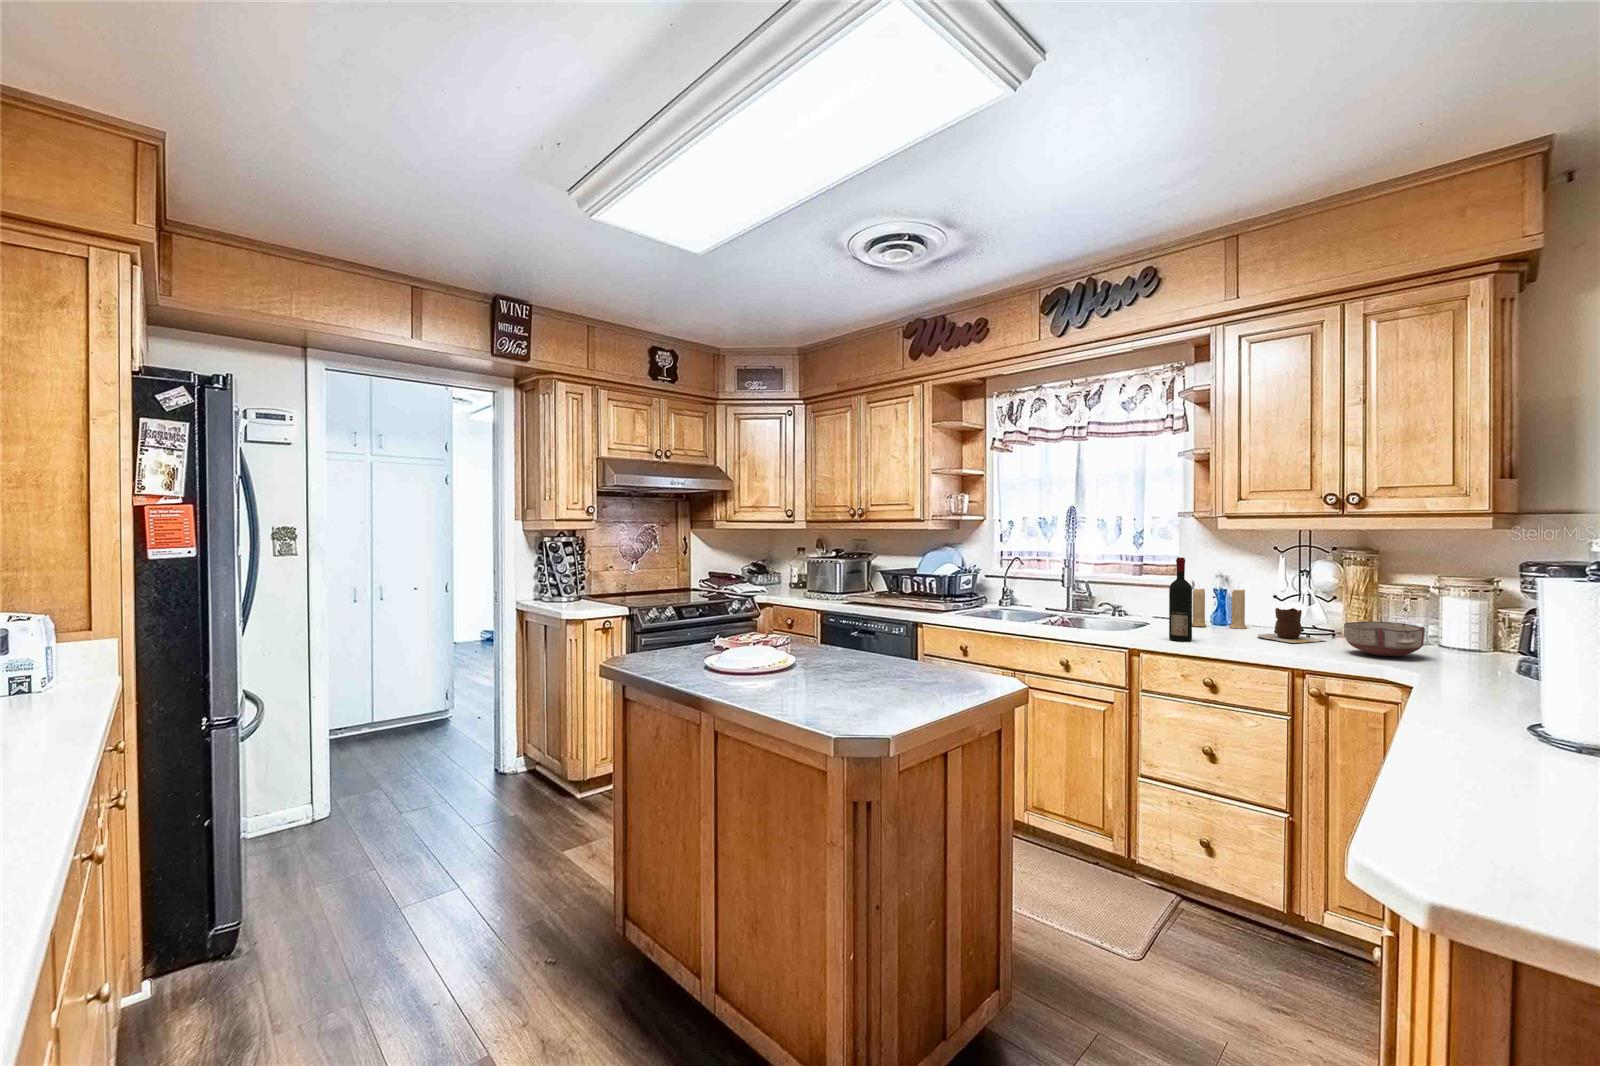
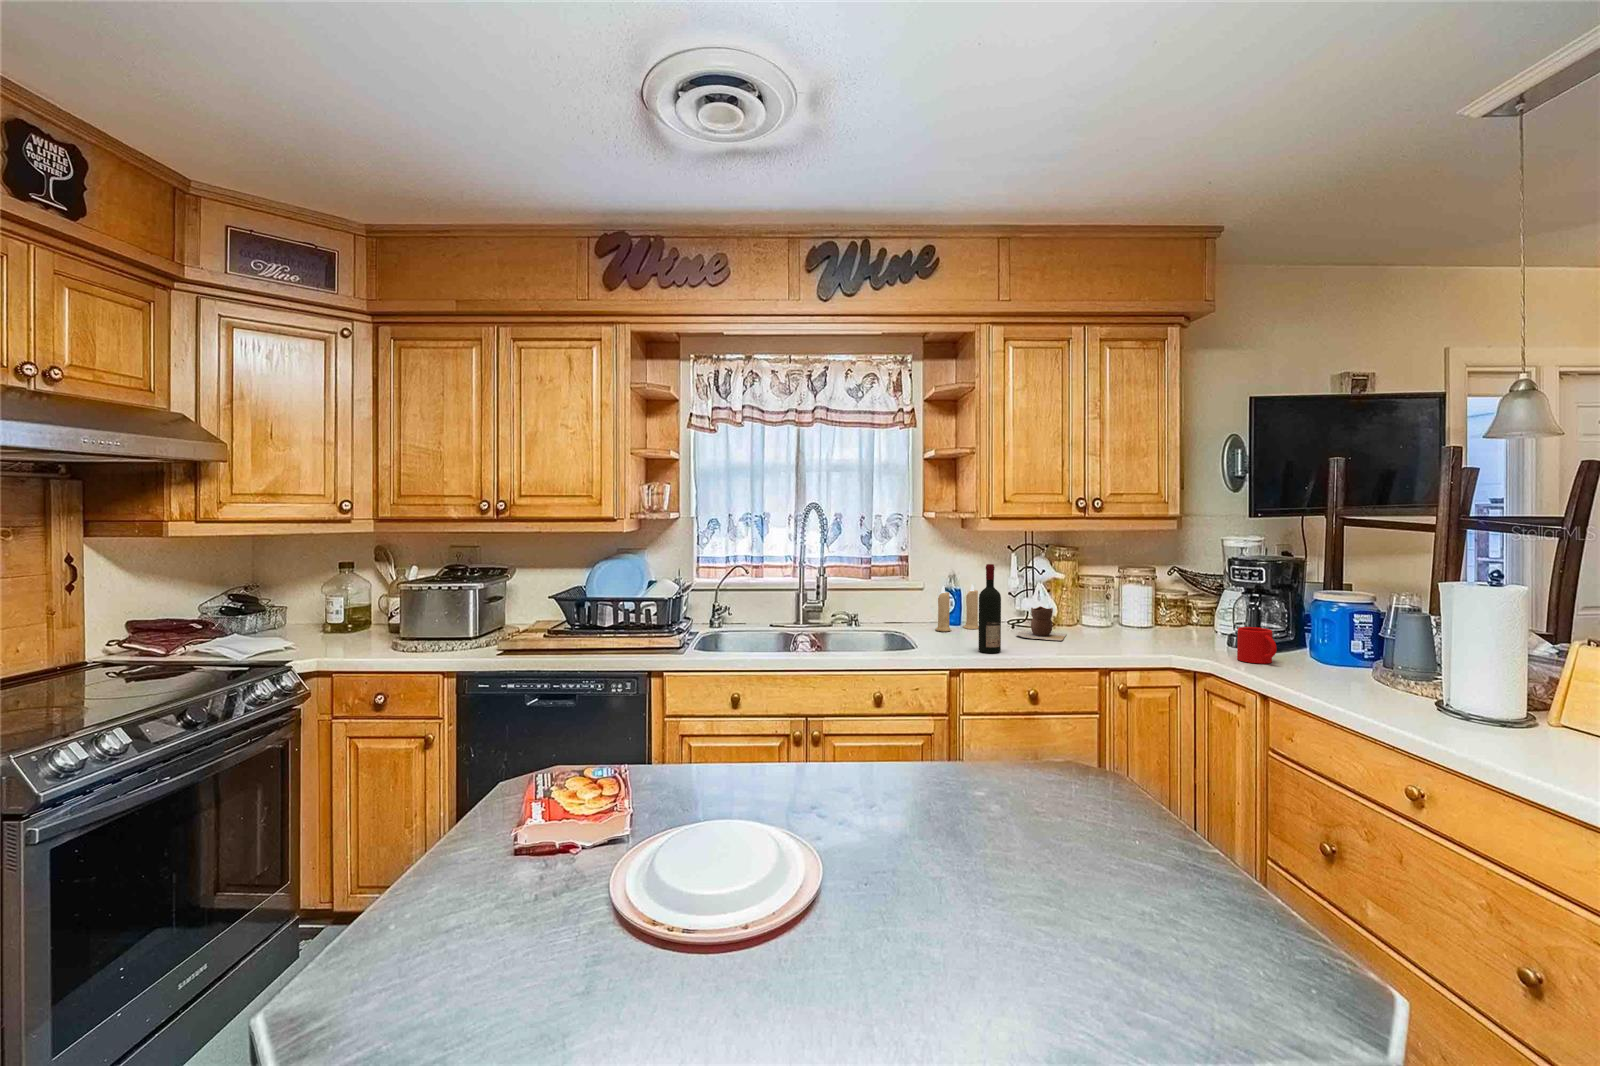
ceramic bowl: present [1344,622,1425,656] -> none [1110,614,1172,645]
mug: none [1451,639,1500,684] -> present [1237,627,1277,664]

